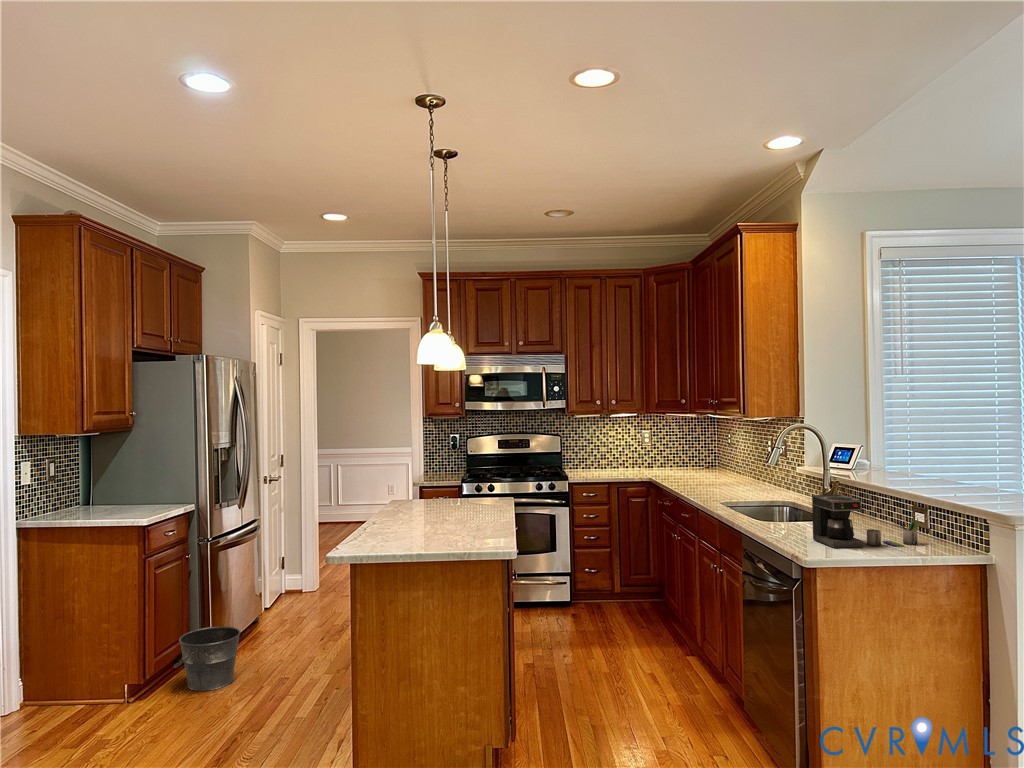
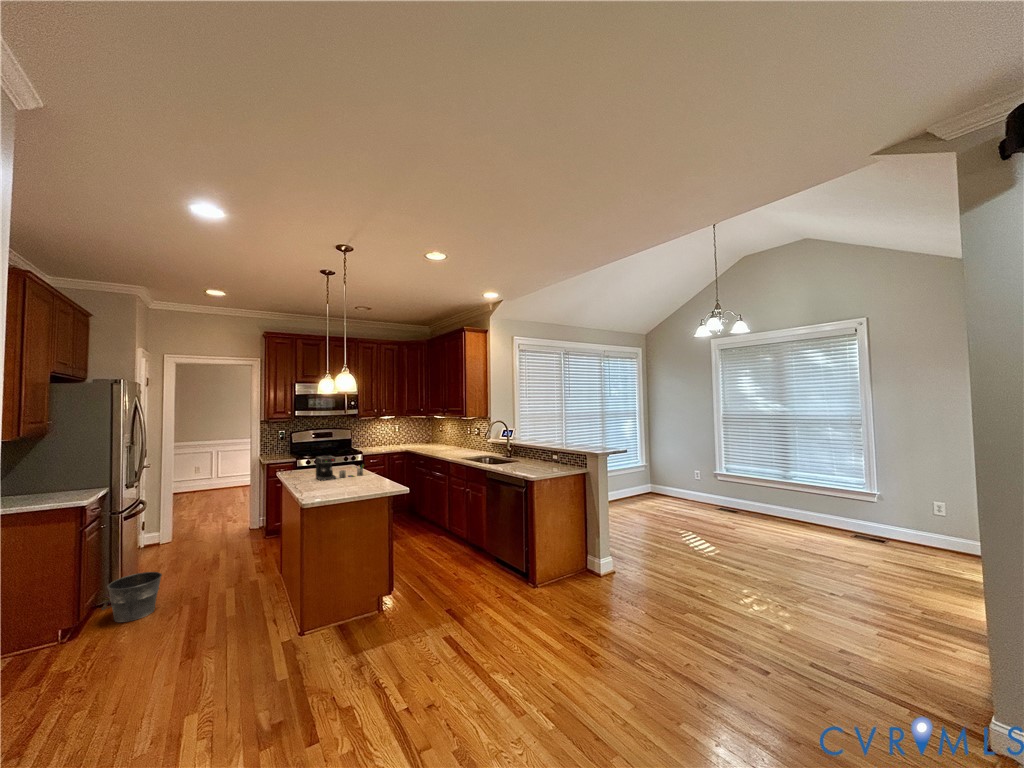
coffee maker: present [812,495,920,548] -> present [316,456,364,481]

